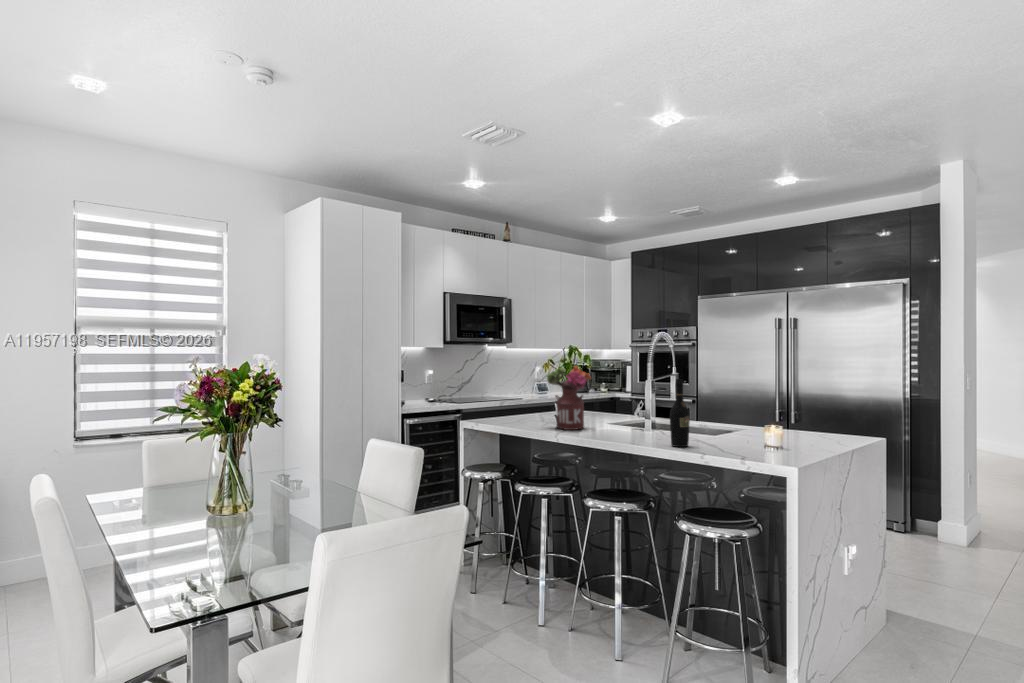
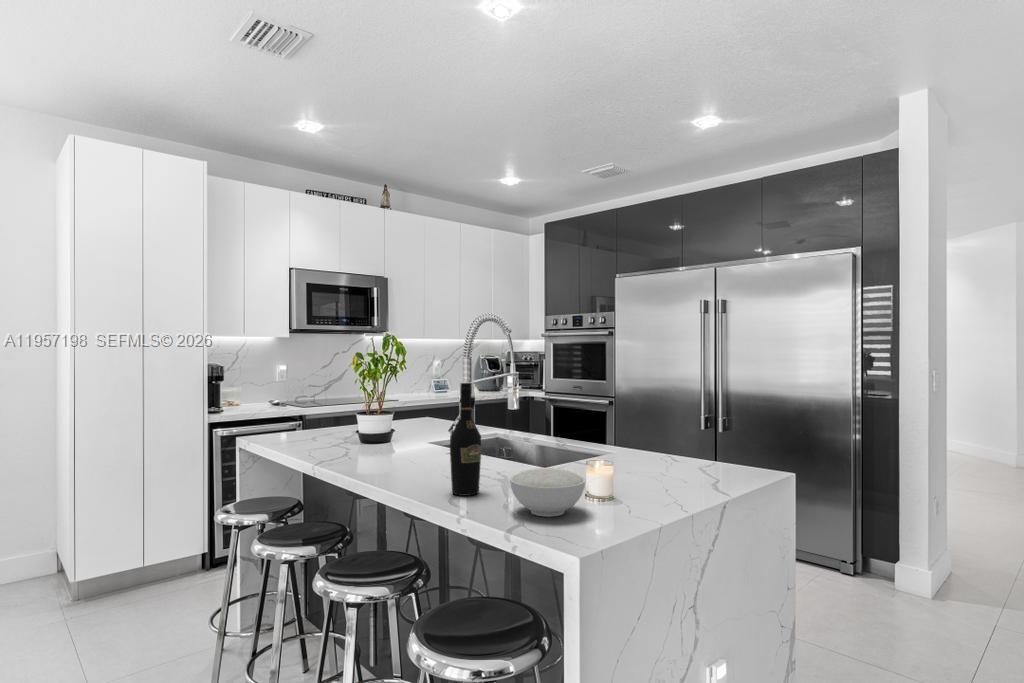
flower arrangement: present [547,366,591,430] -> none [325,360,394,455]
bowl: none [719,429,766,455] -> present [510,468,586,517]

